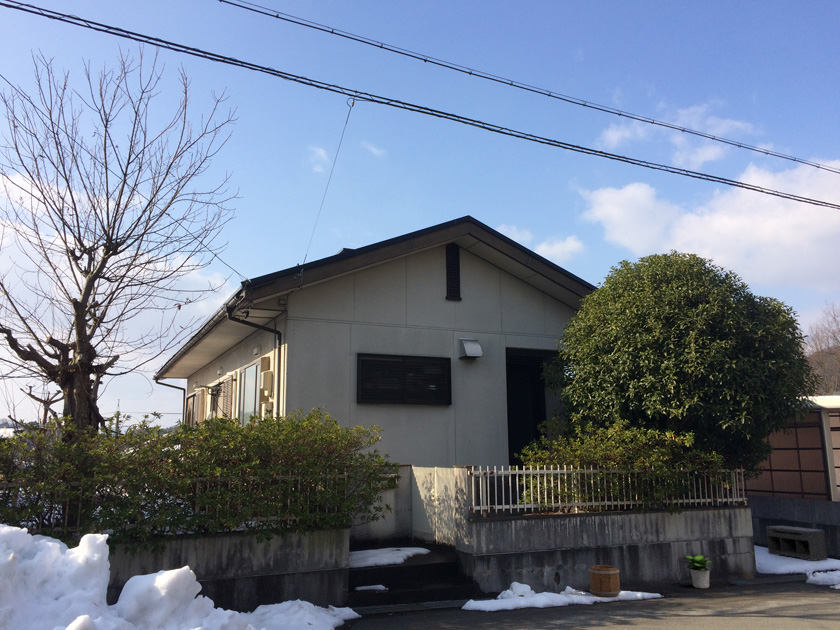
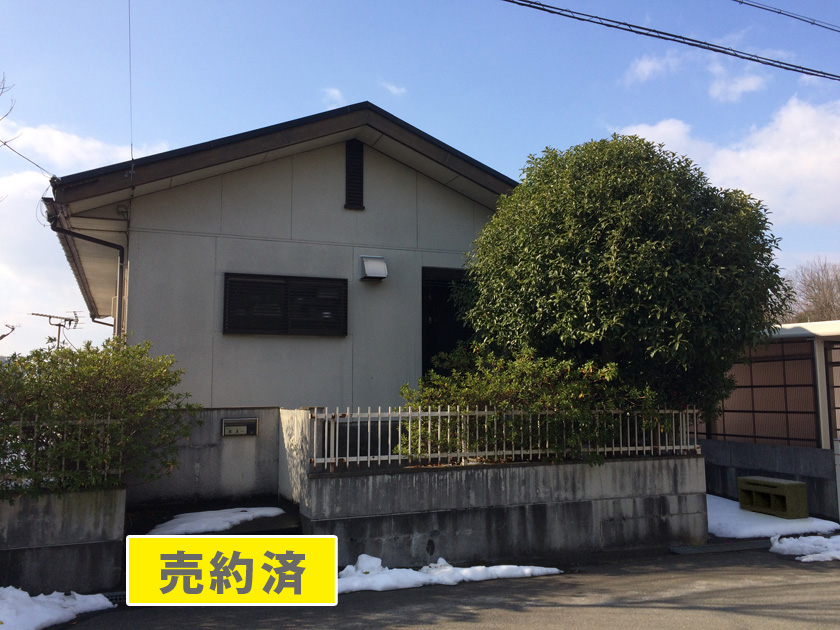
potted plant: present [683,555,713,588] -> none [603,517,649,560]
bucket: present [588,565,621,597] -> none [472,531,512,574]

